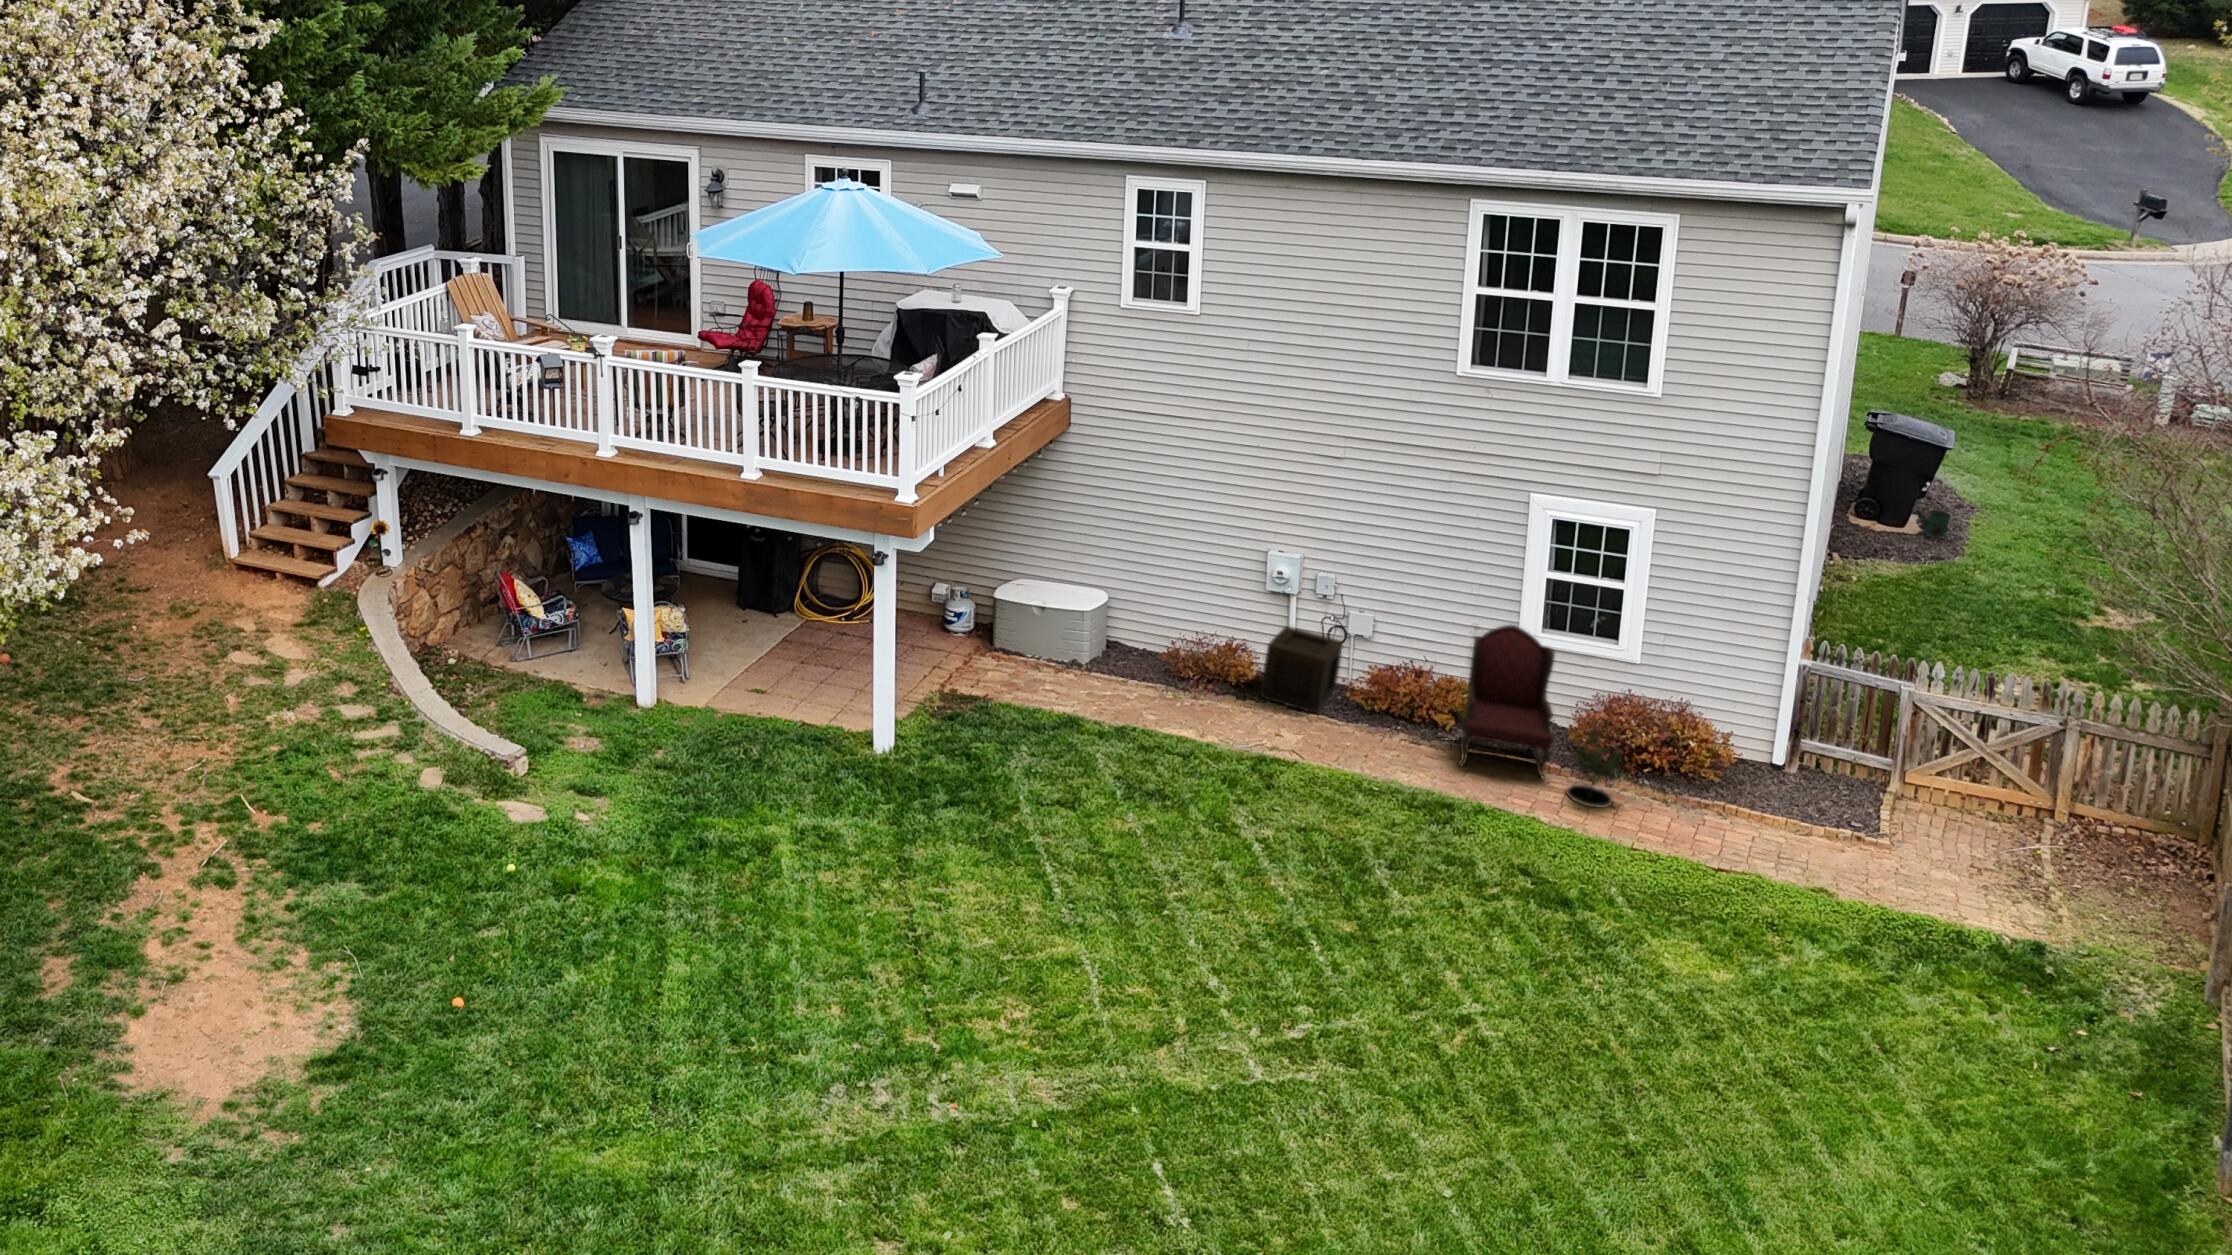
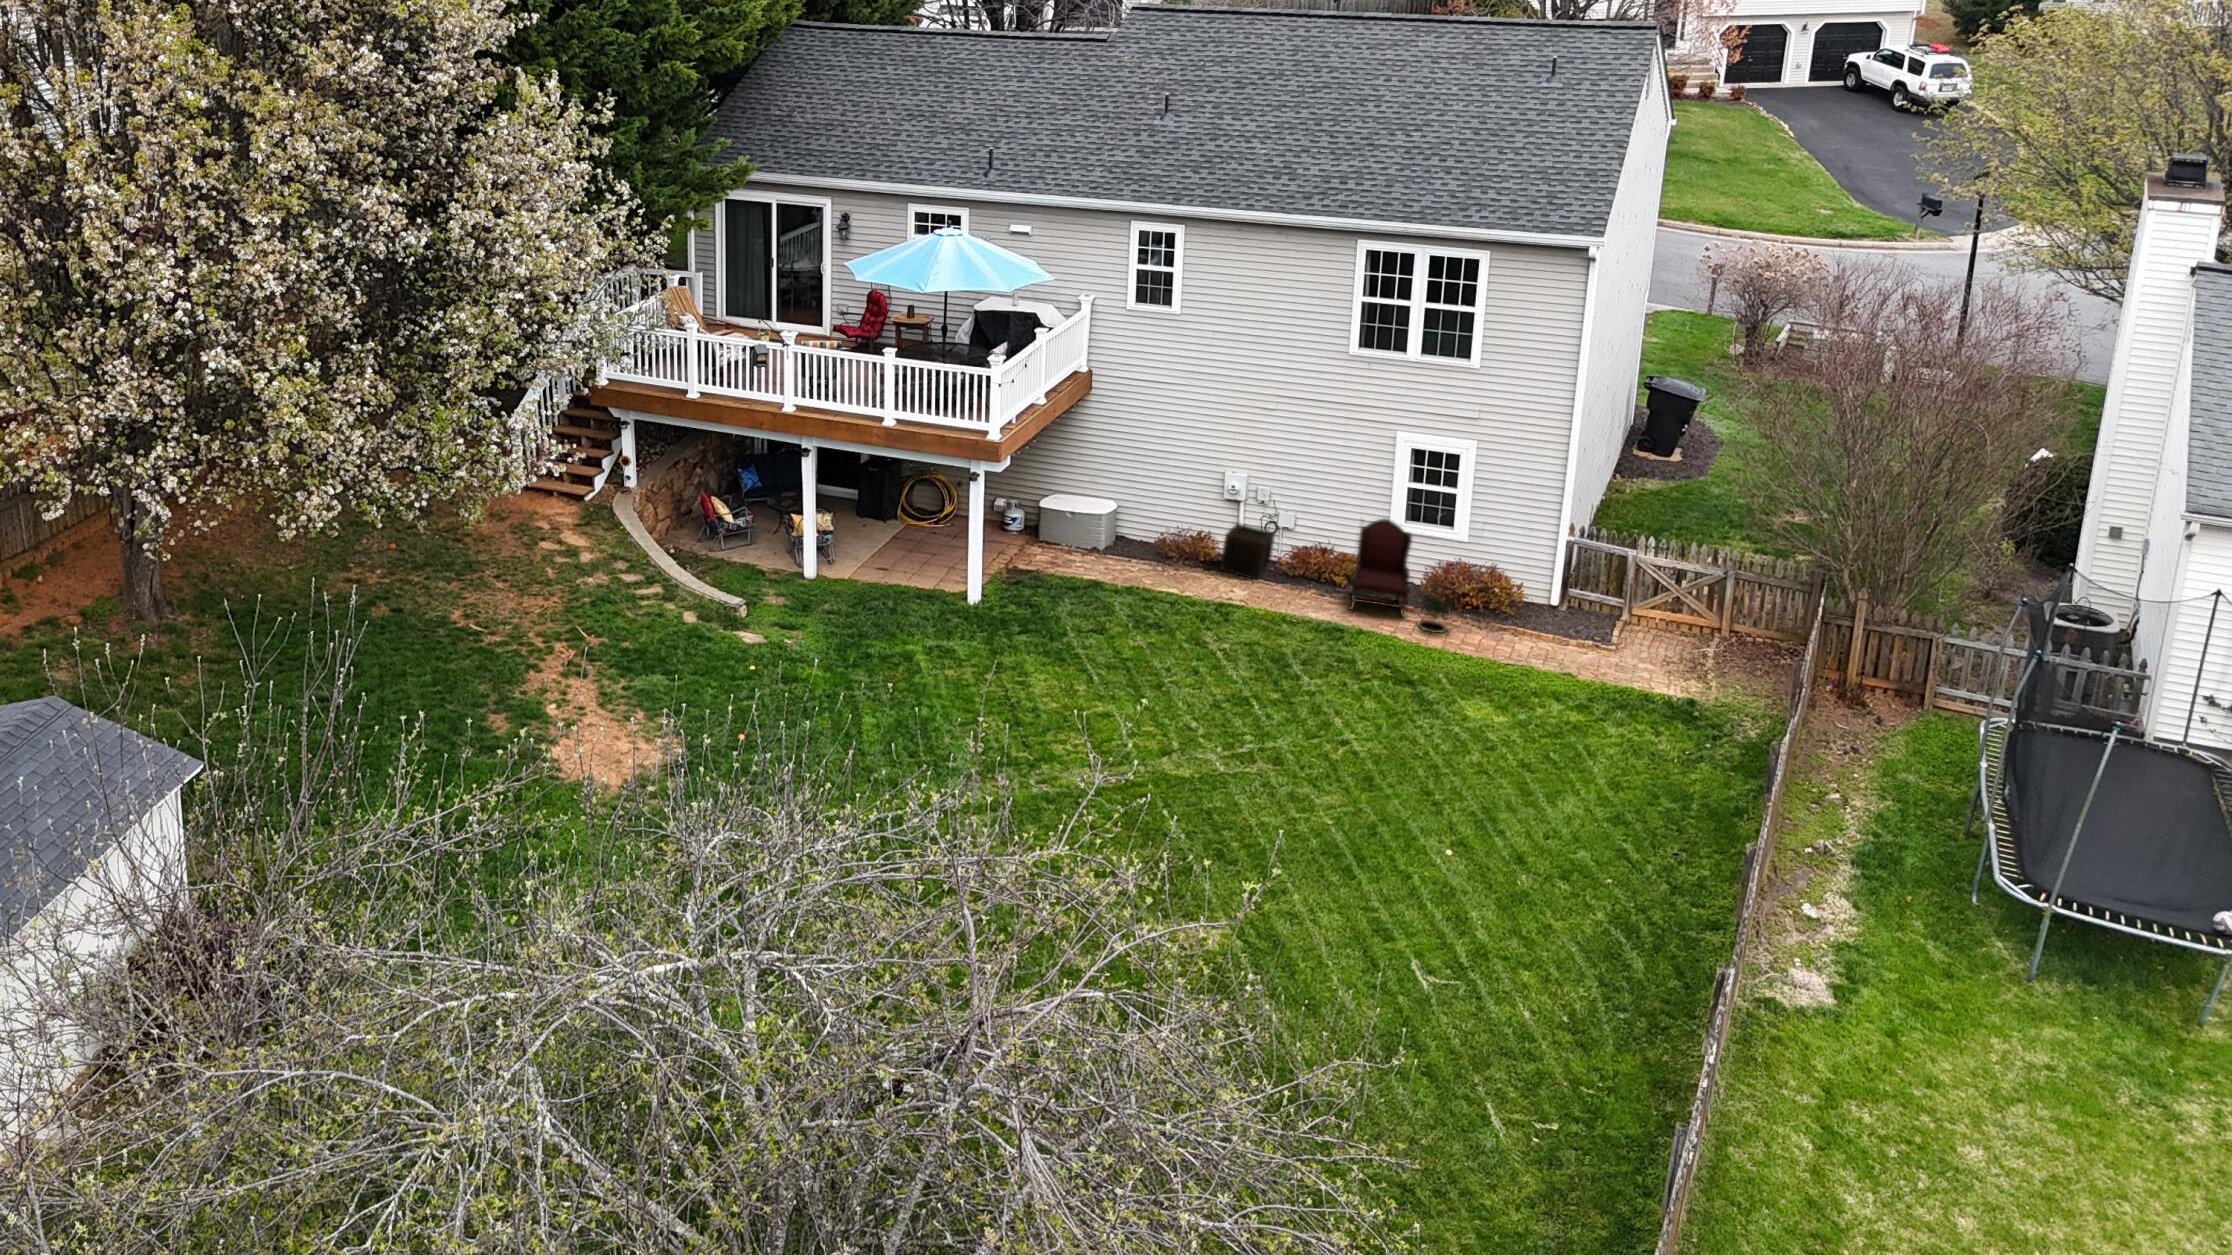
watering can: present [1914,503,1955,539] -> none [1679,440,1709,466]

